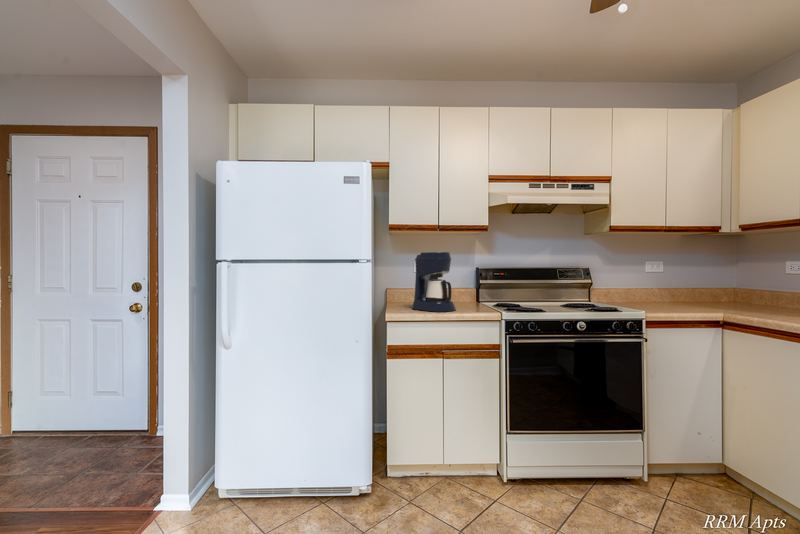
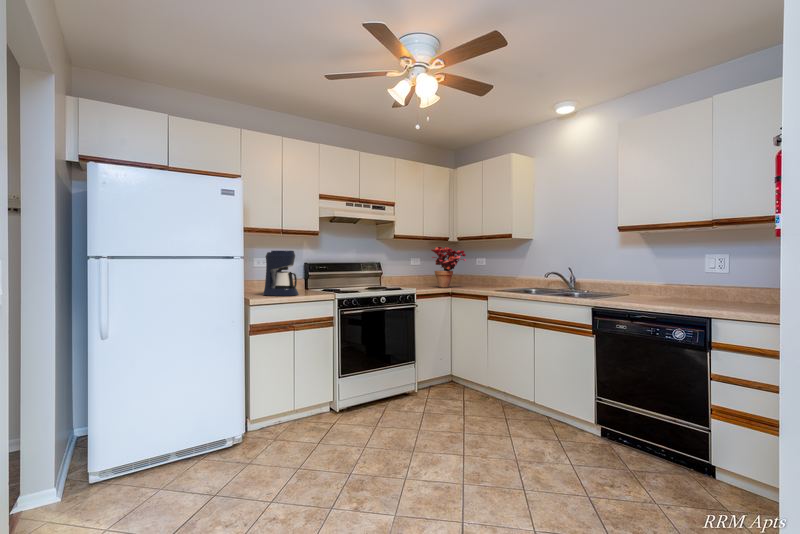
potted plant: none [677,242,755,311] -> present [431,247,466,288]

